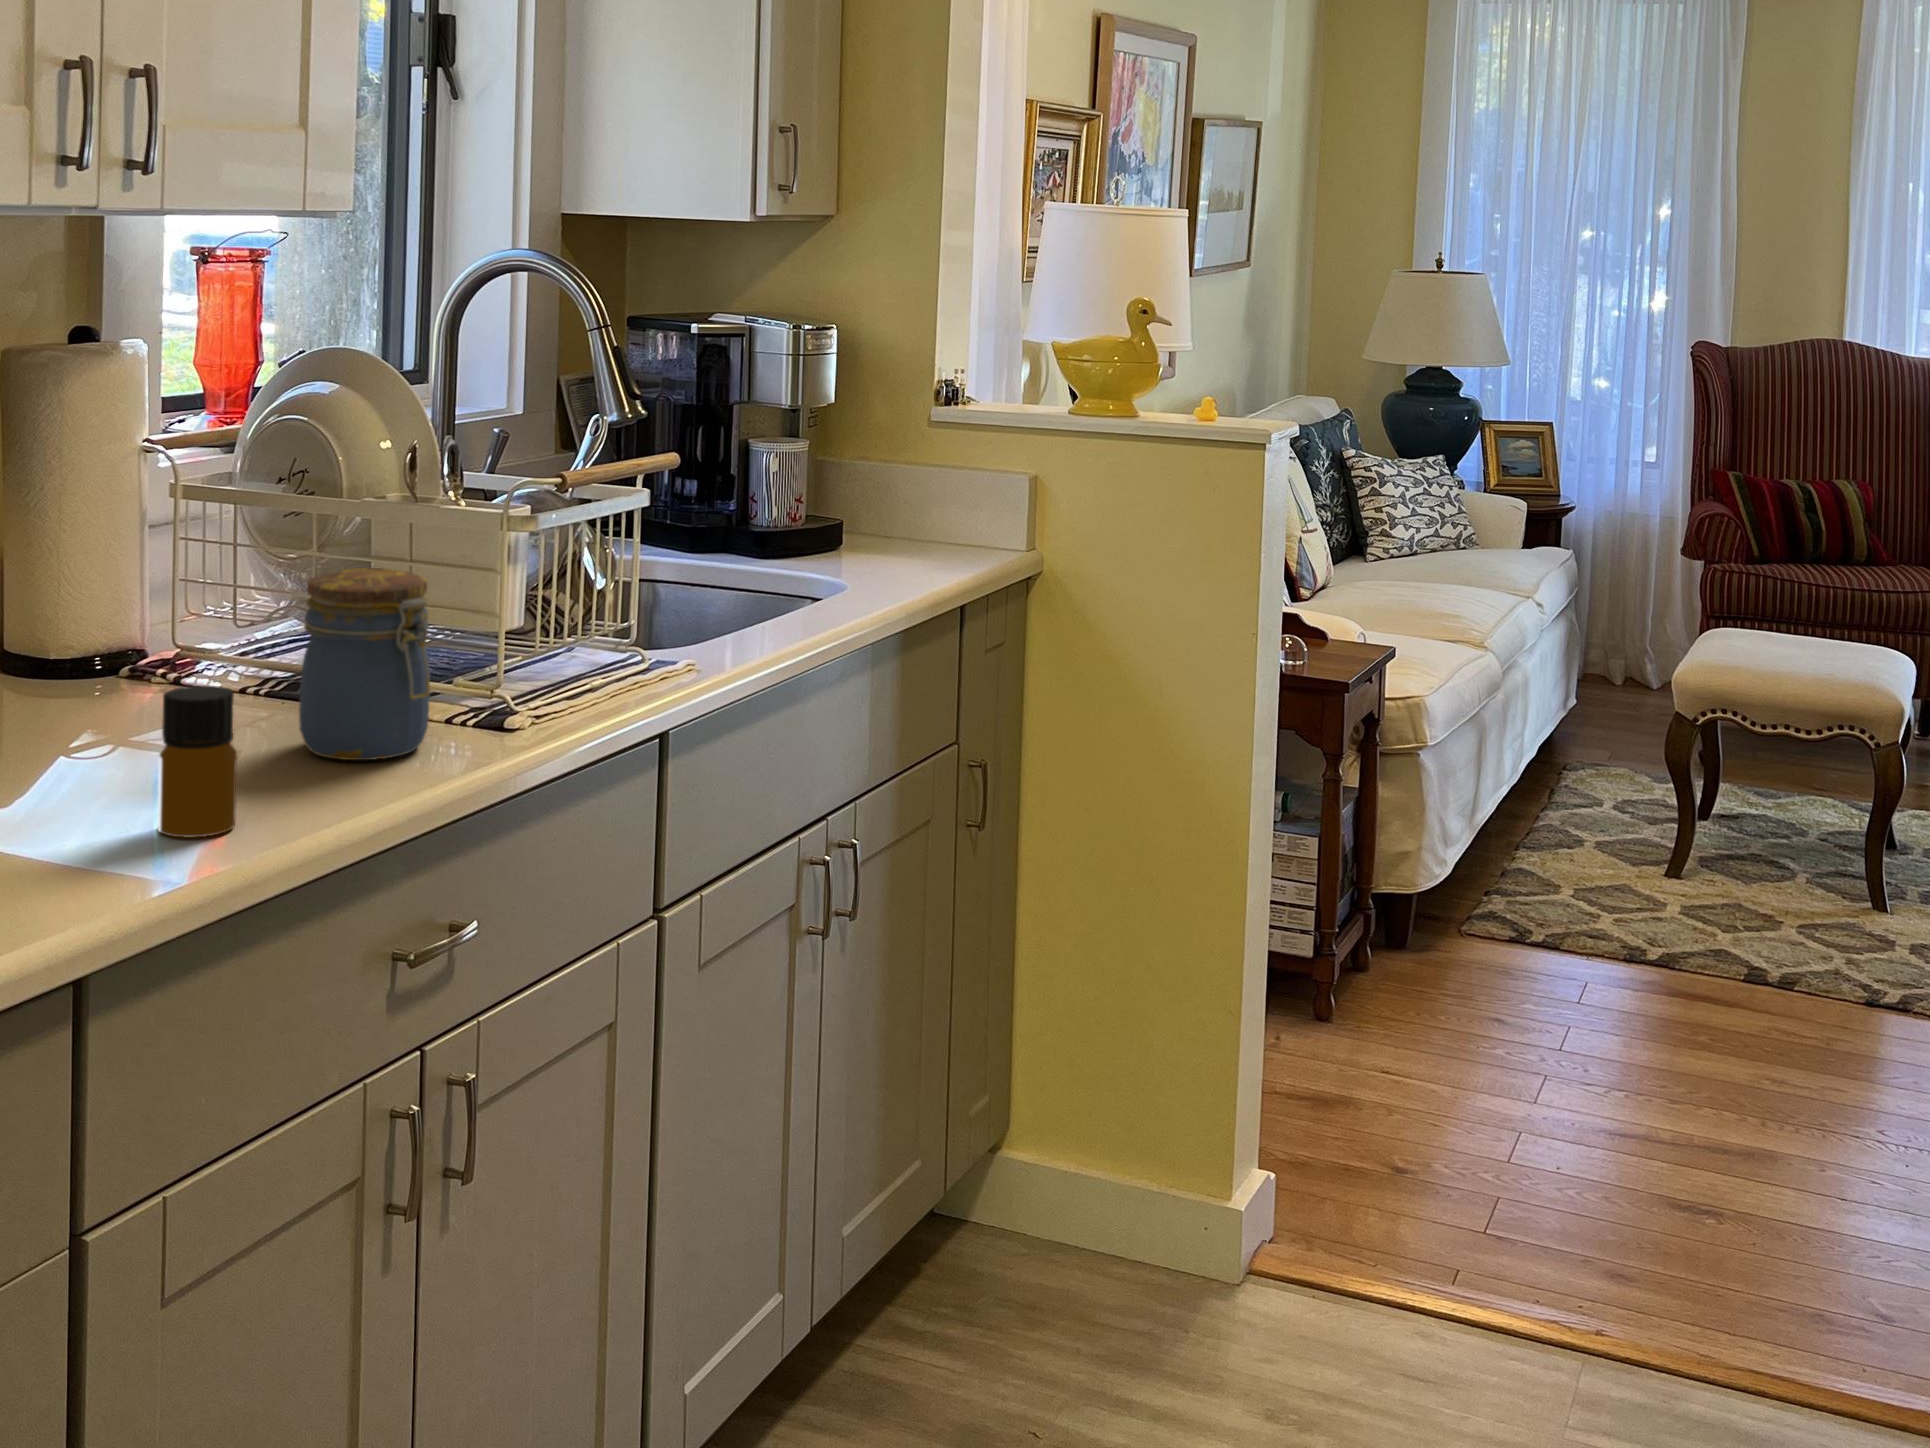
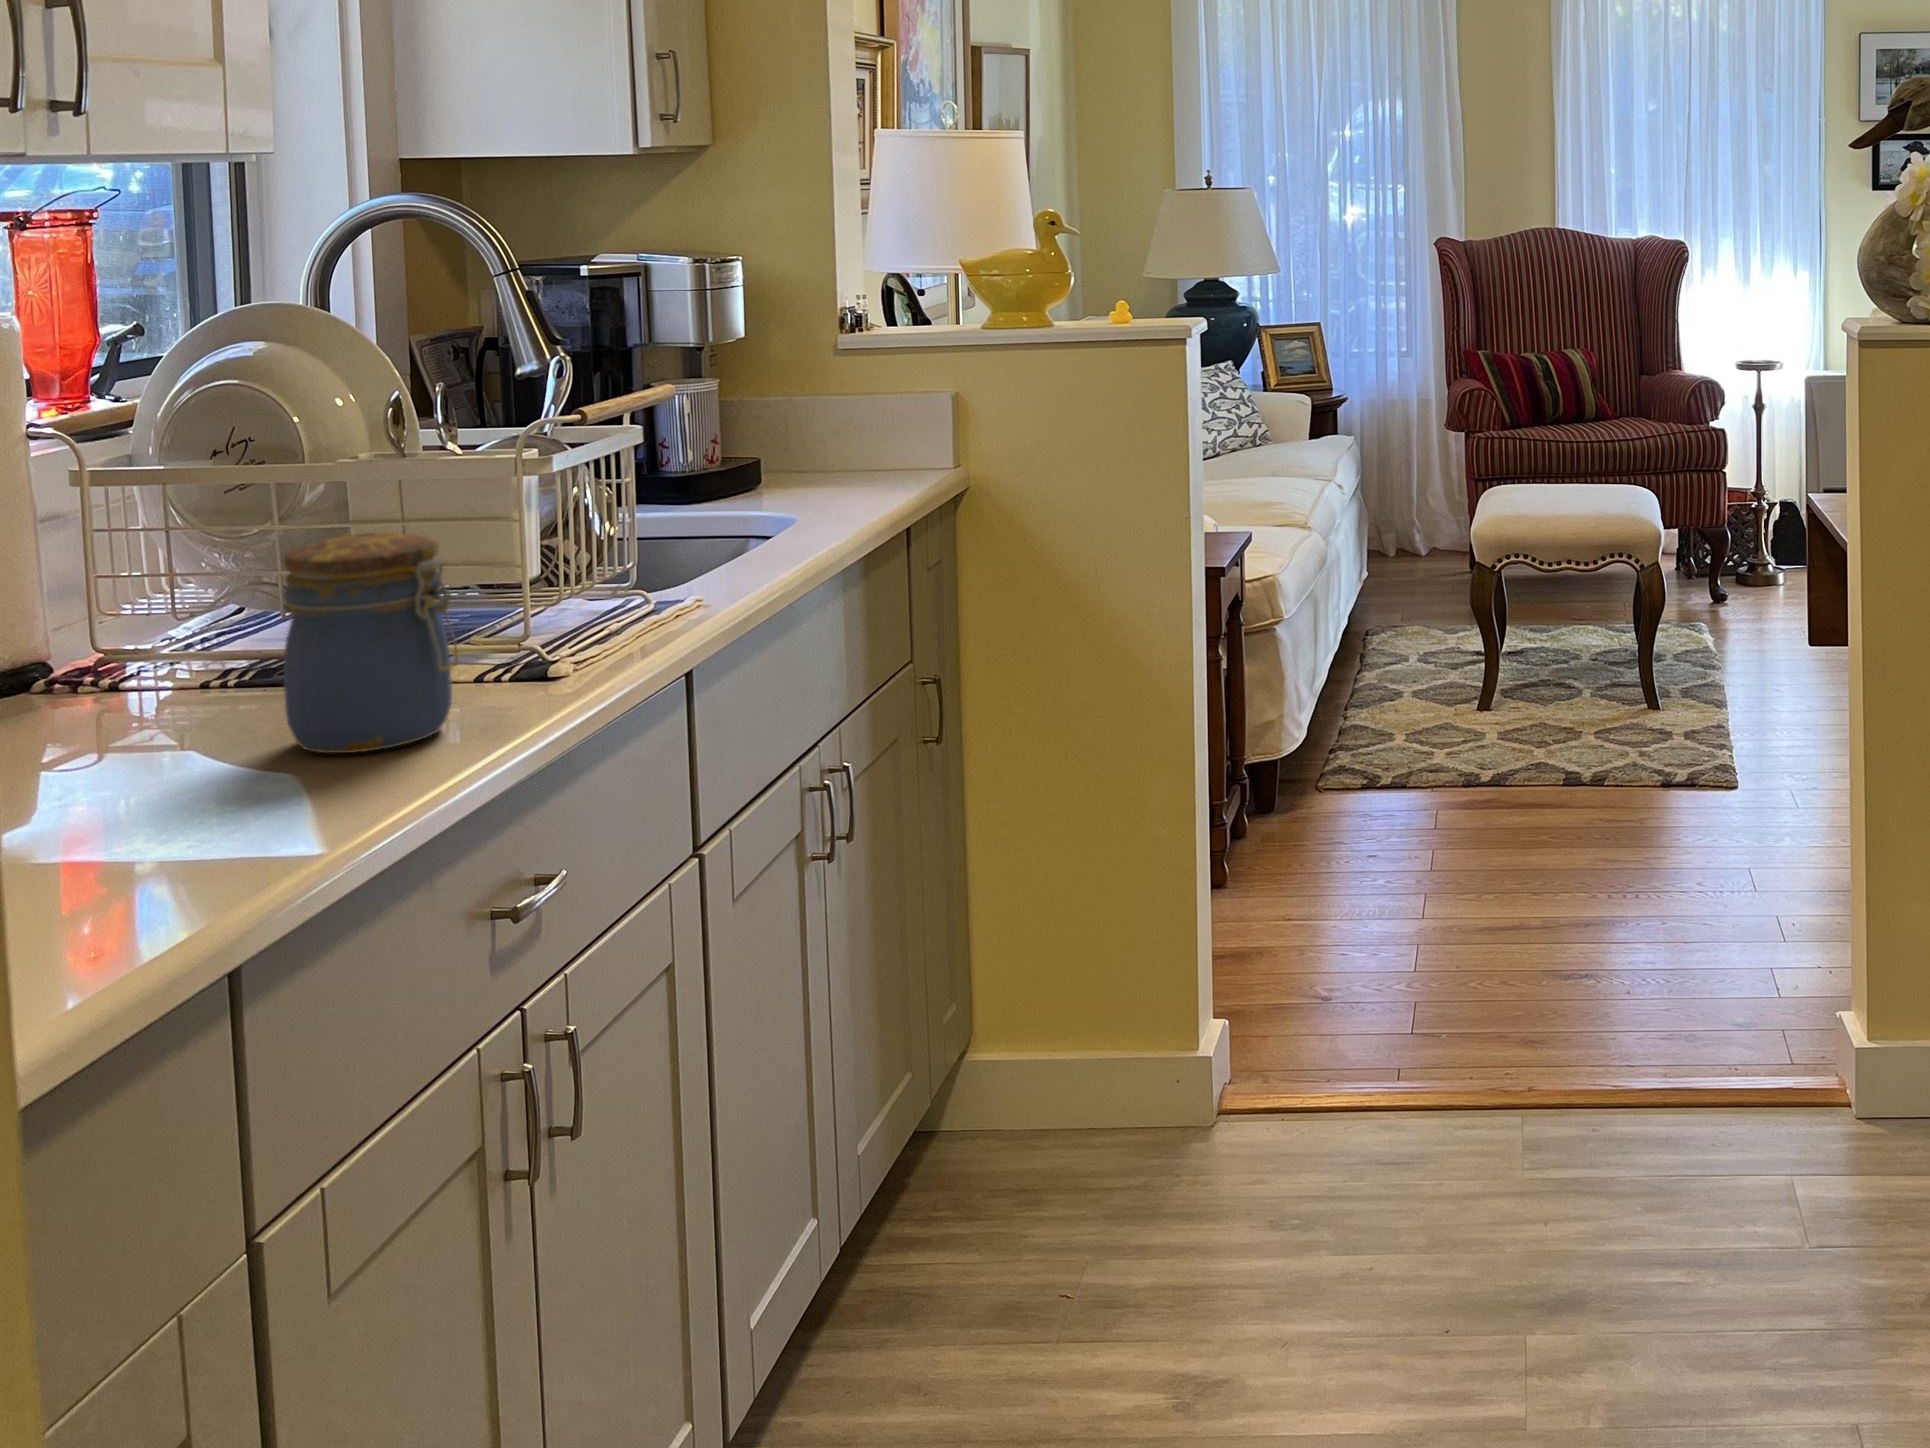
bottle: present [158,686,237,838] -> none [172,679,280,858]

